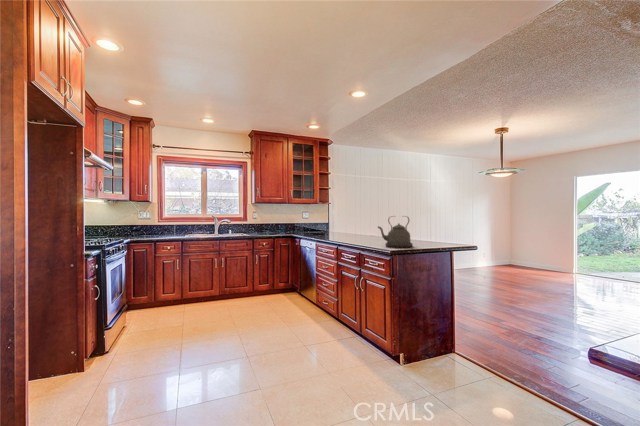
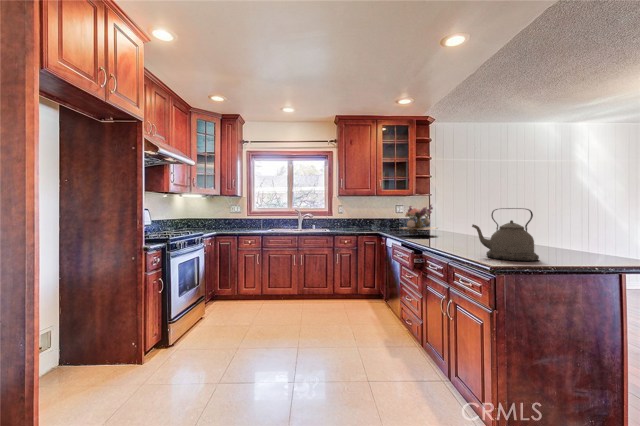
flower arrangement: none [315,211,345,236] -> present [400,205,437,234]

